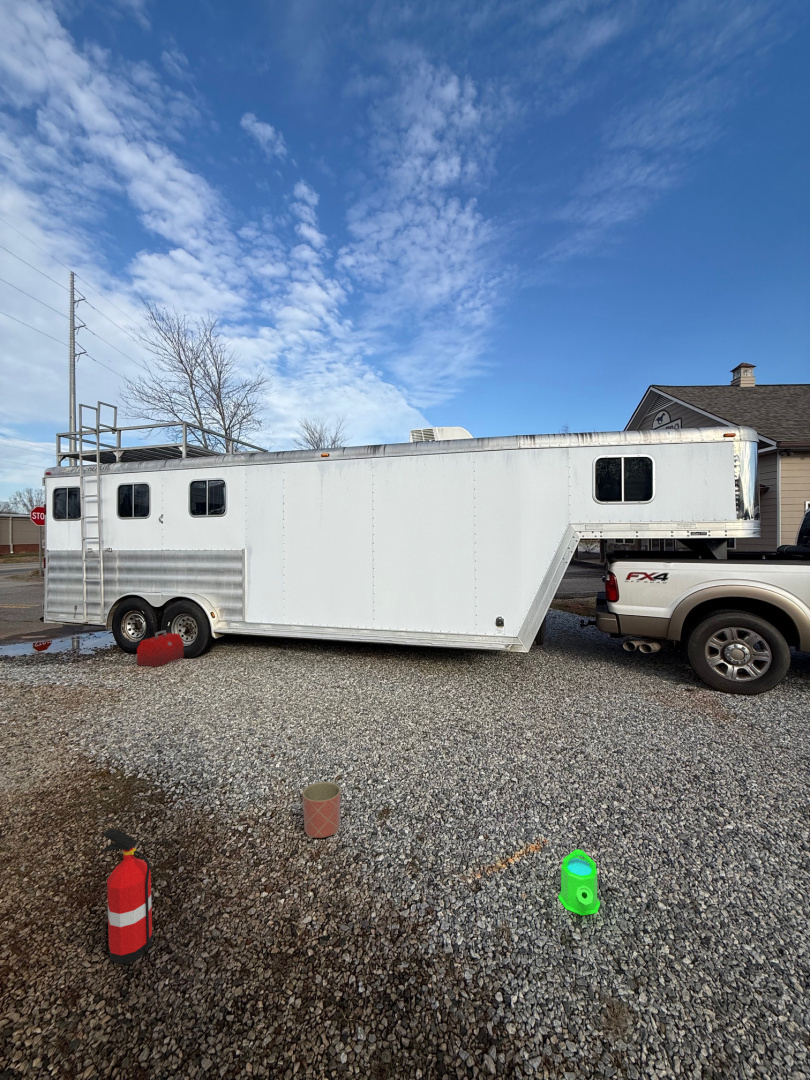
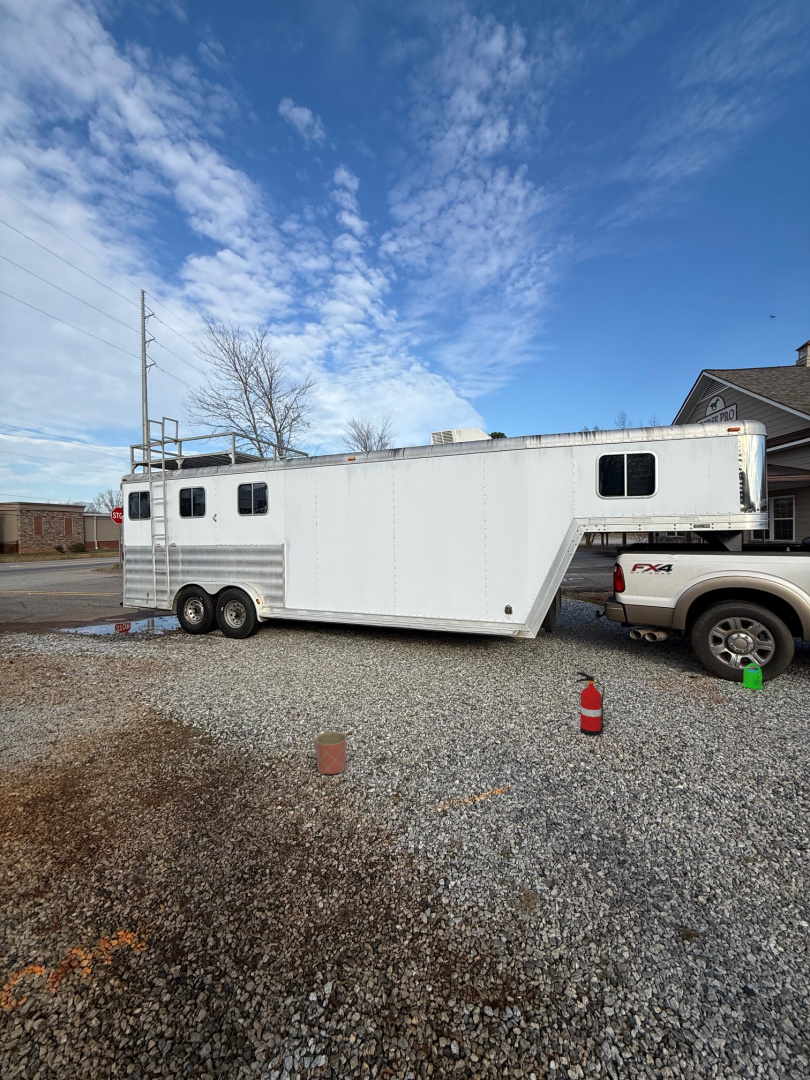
toolbox: present [137,630,184,667] -> none [198,614,237,645]
fire extinguisher: present [102,829,152,964] -> present [576,672,605,736]
watering can: present [558,849,600,915] -> present [742,663,763,689]

